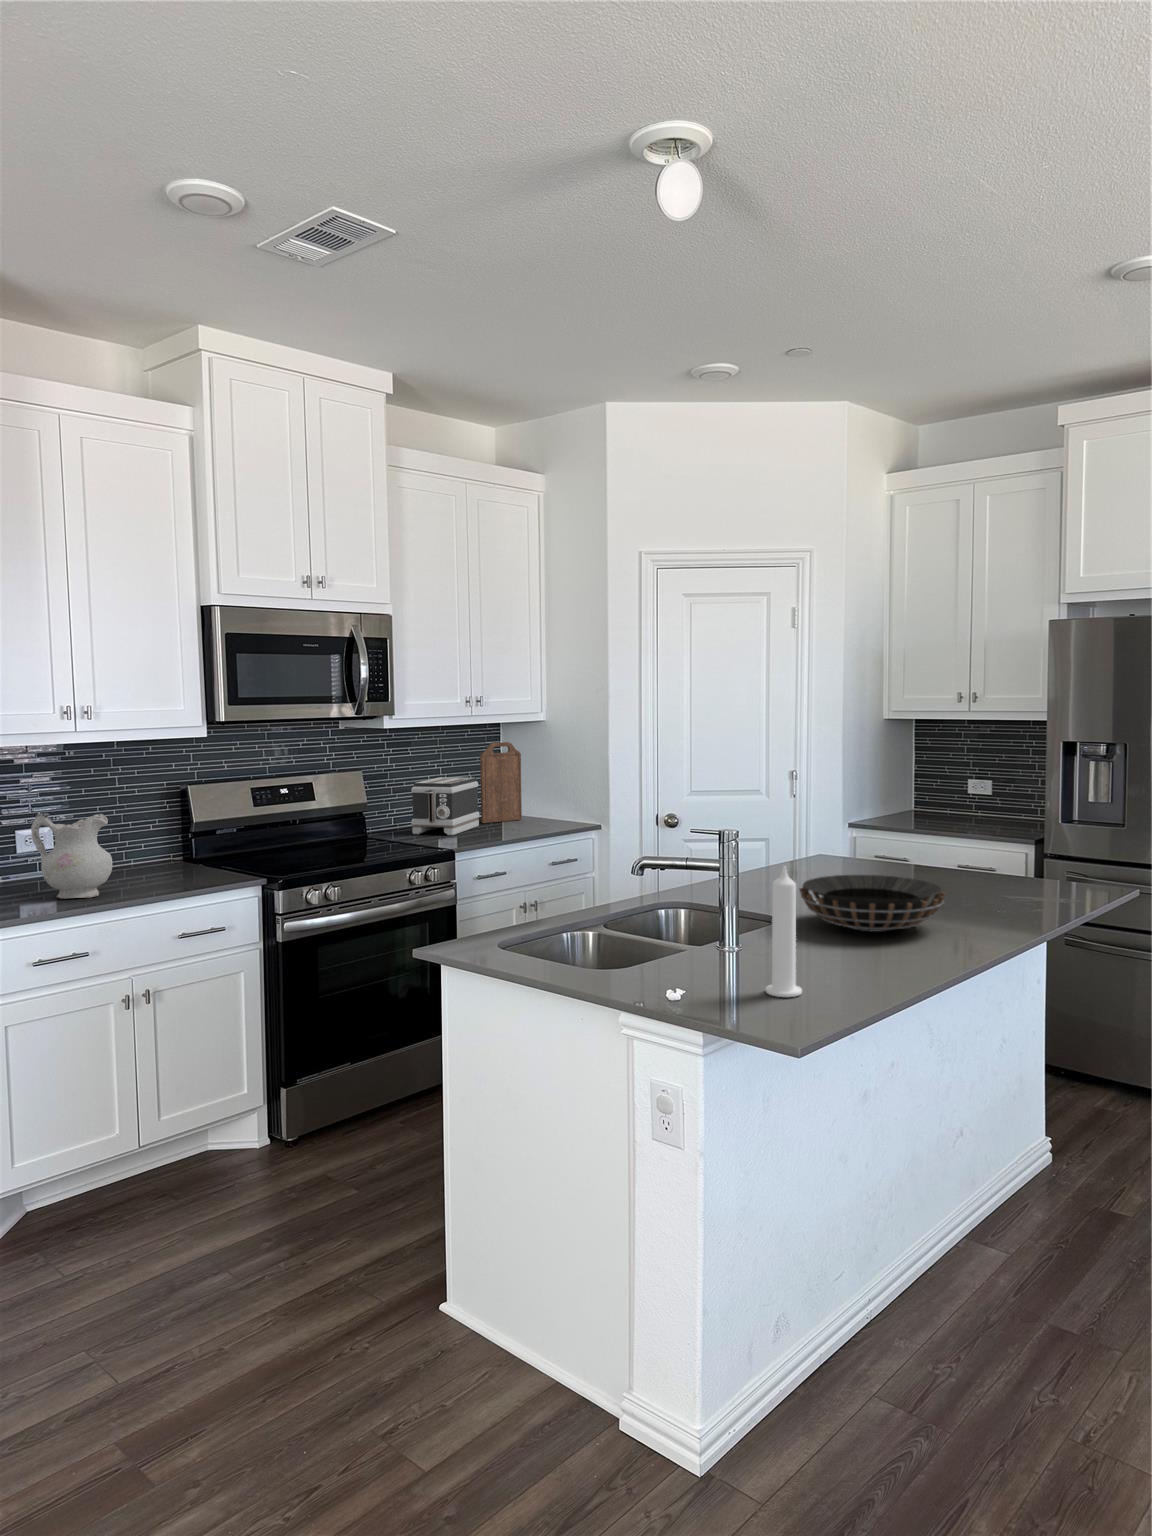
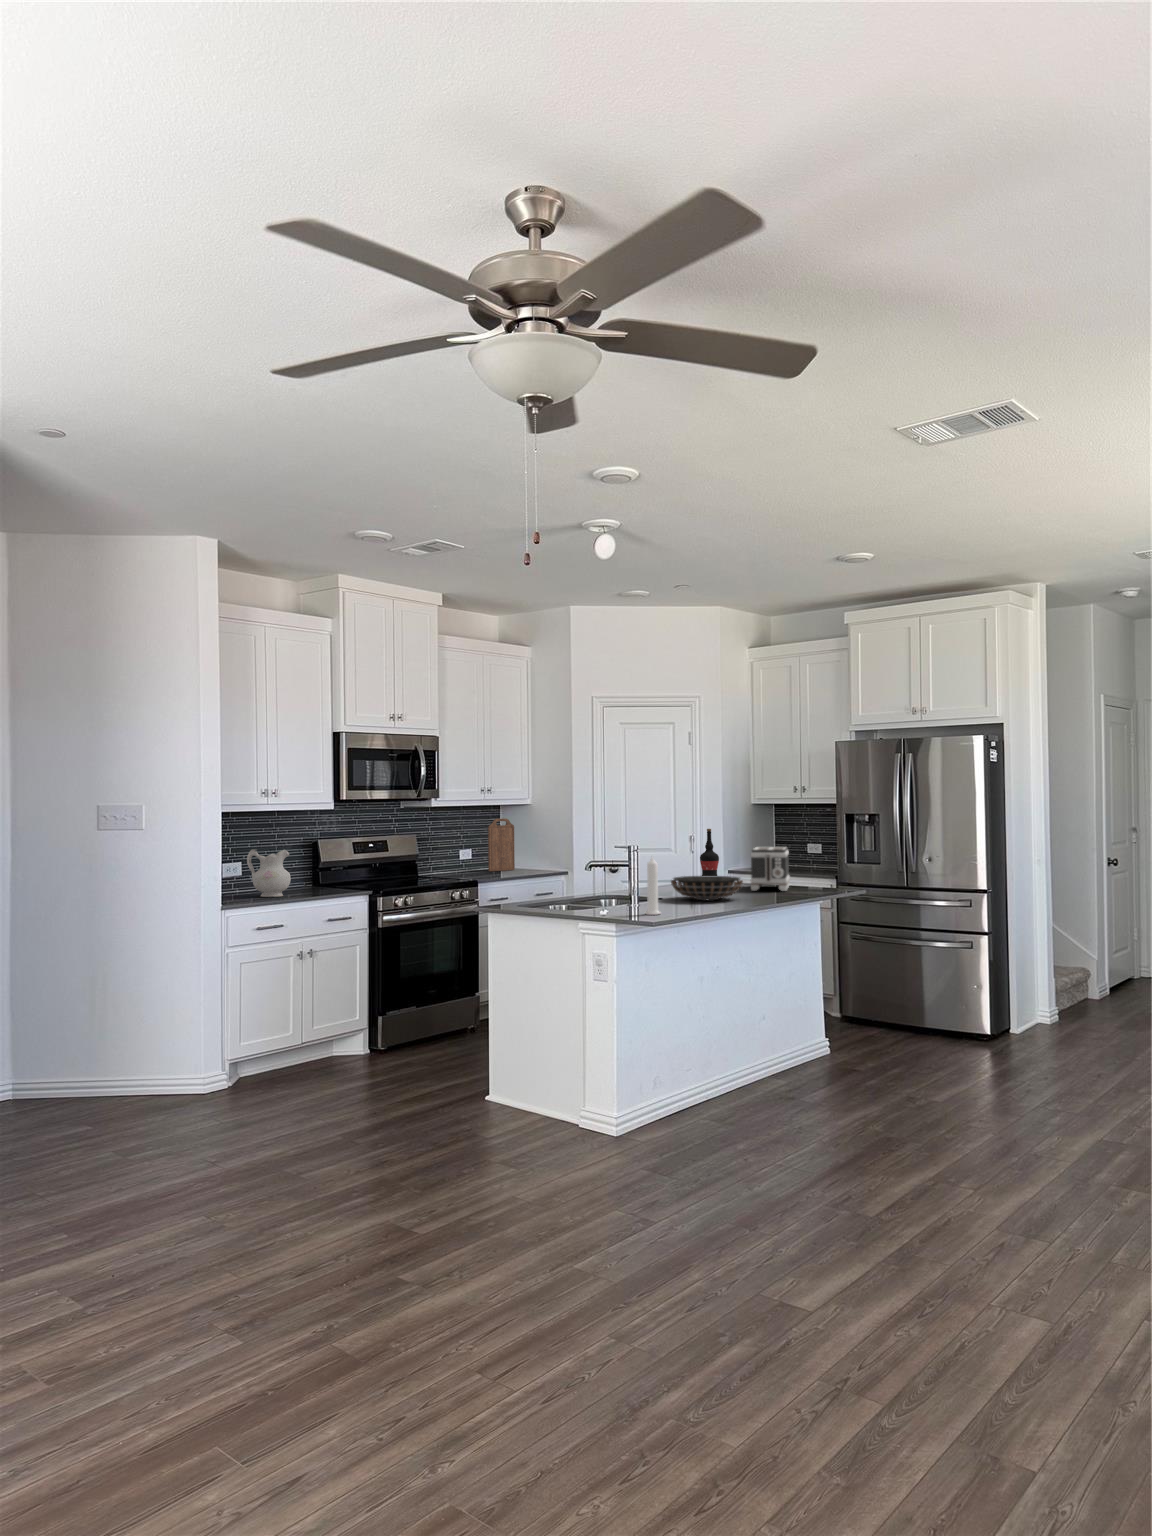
wine bottle: none [828,772,863,866] -> present [700,829,719,876]
toaster: present [411,777,480,835] -> present [750,847,790,891]

